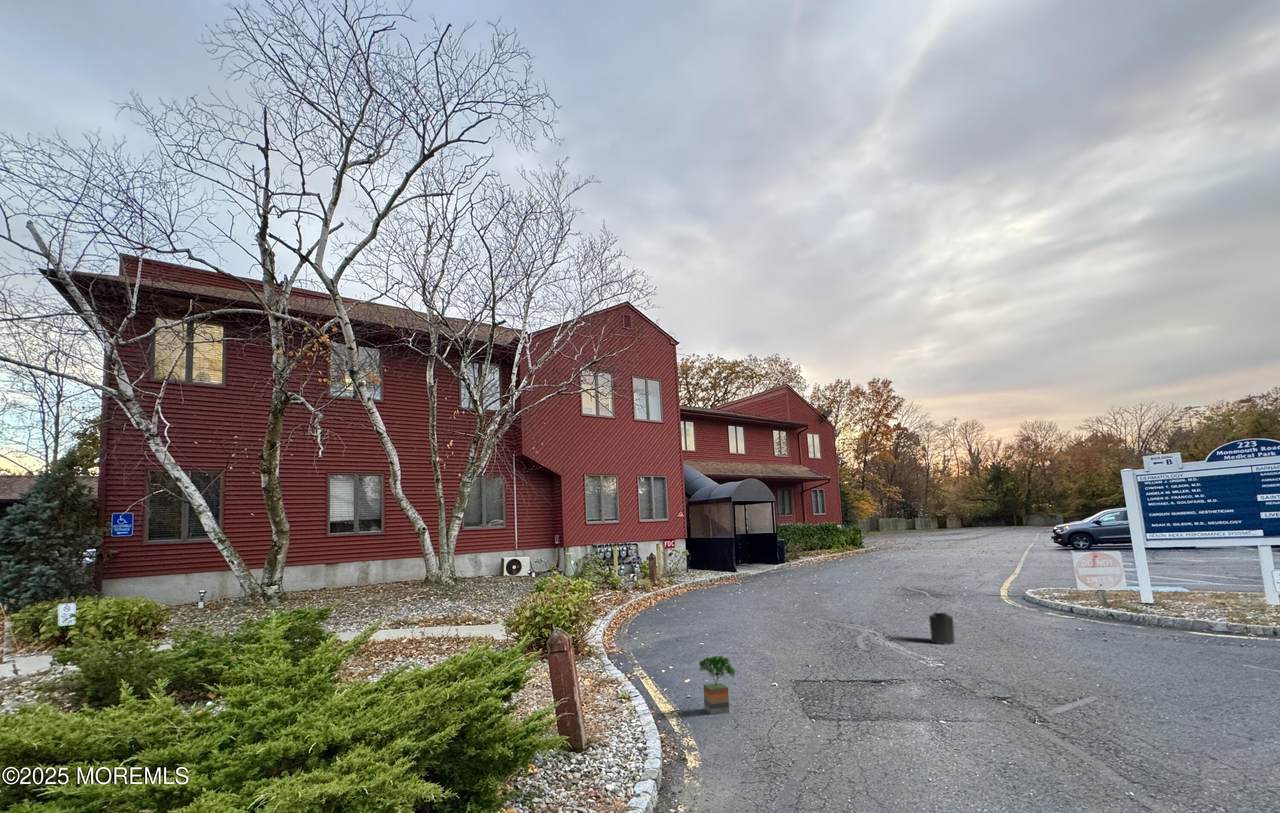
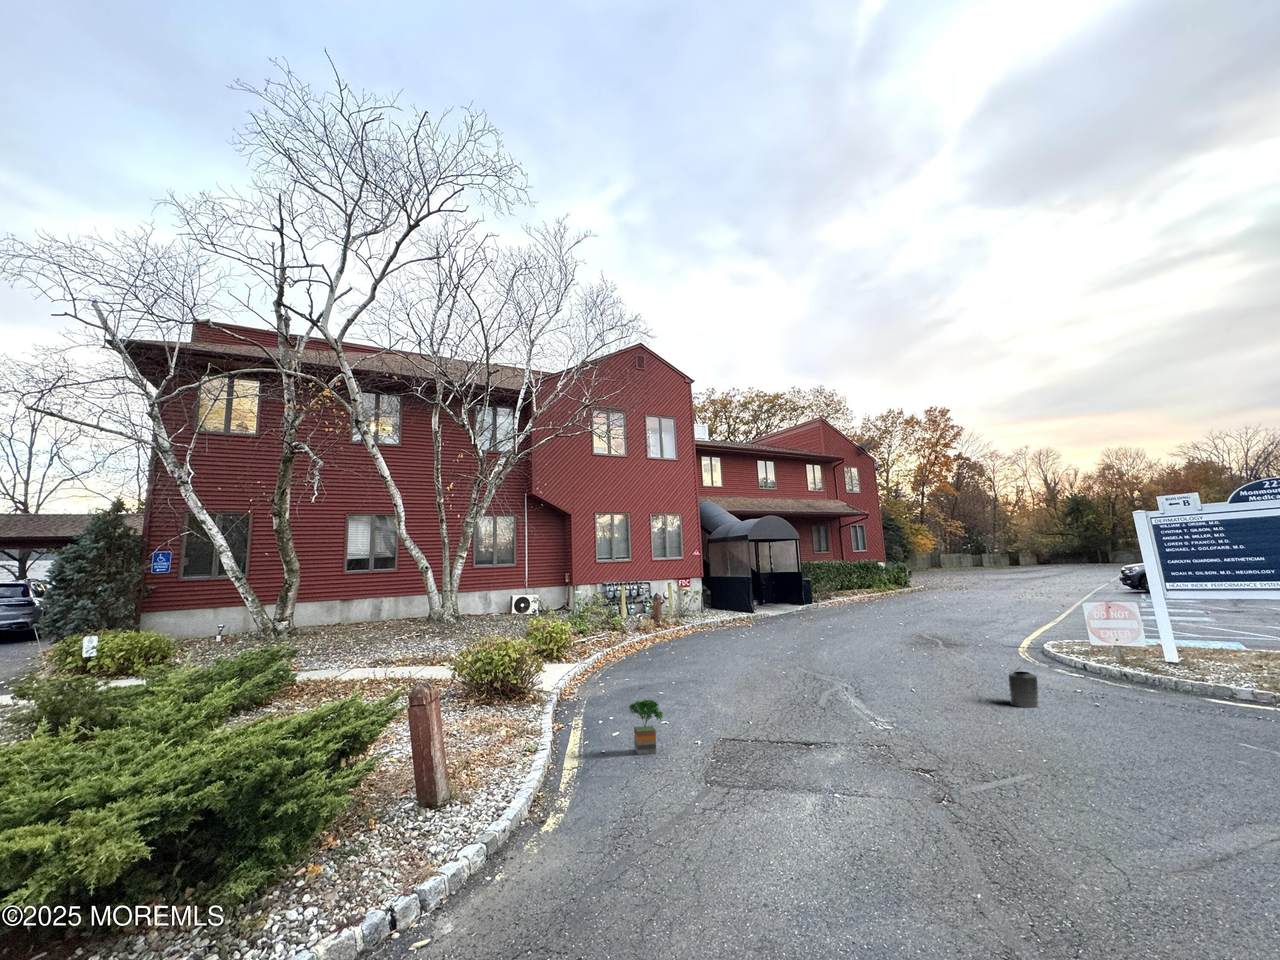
trash can: present [929,613,955,644] -> present [1009,668,1039,708]

